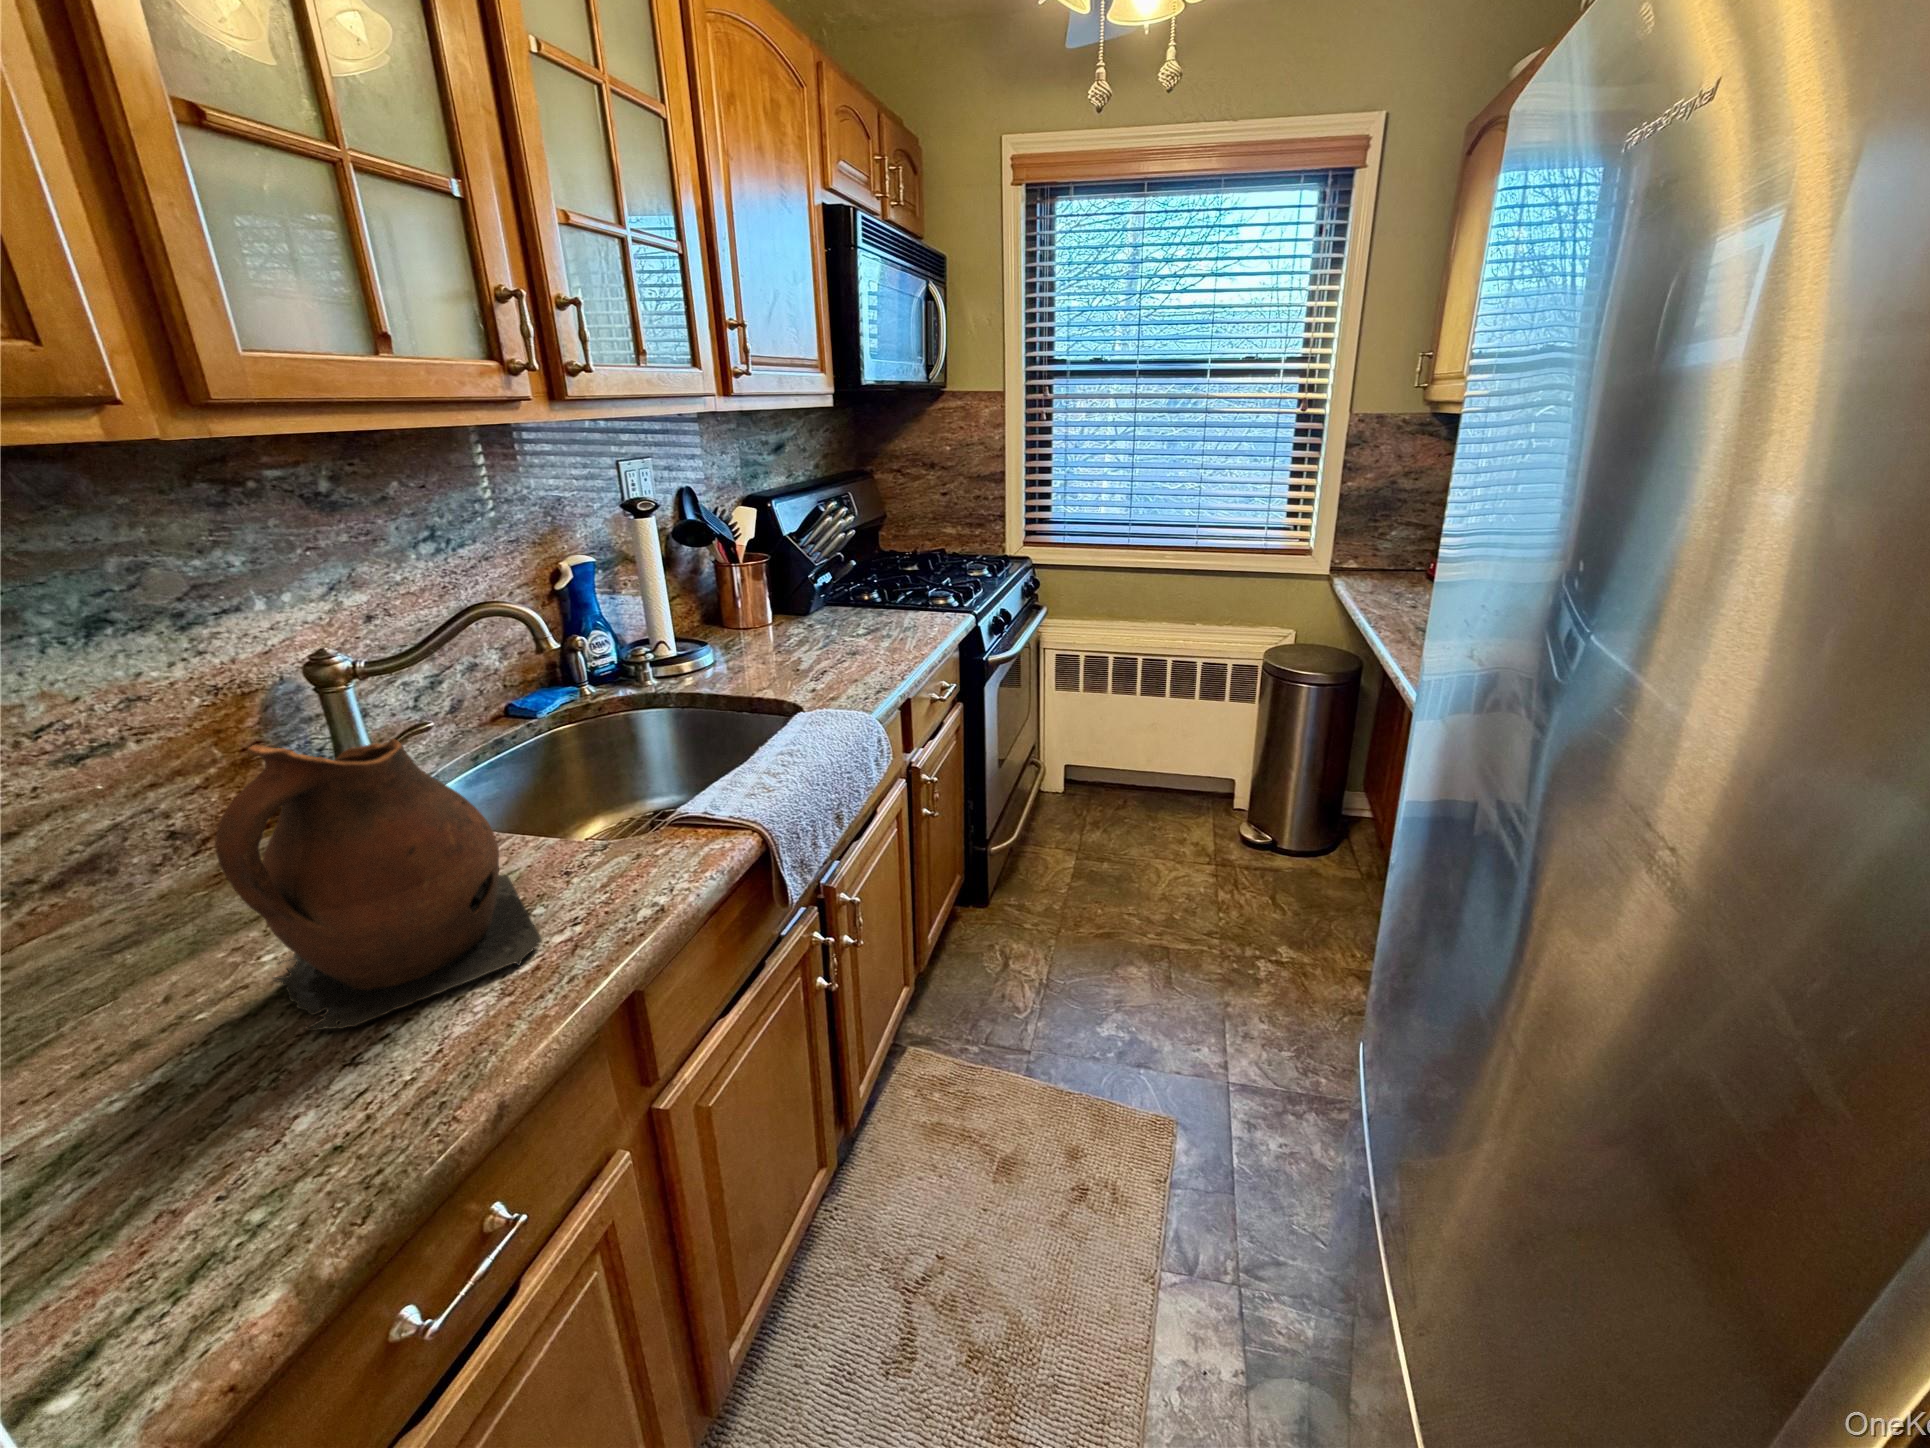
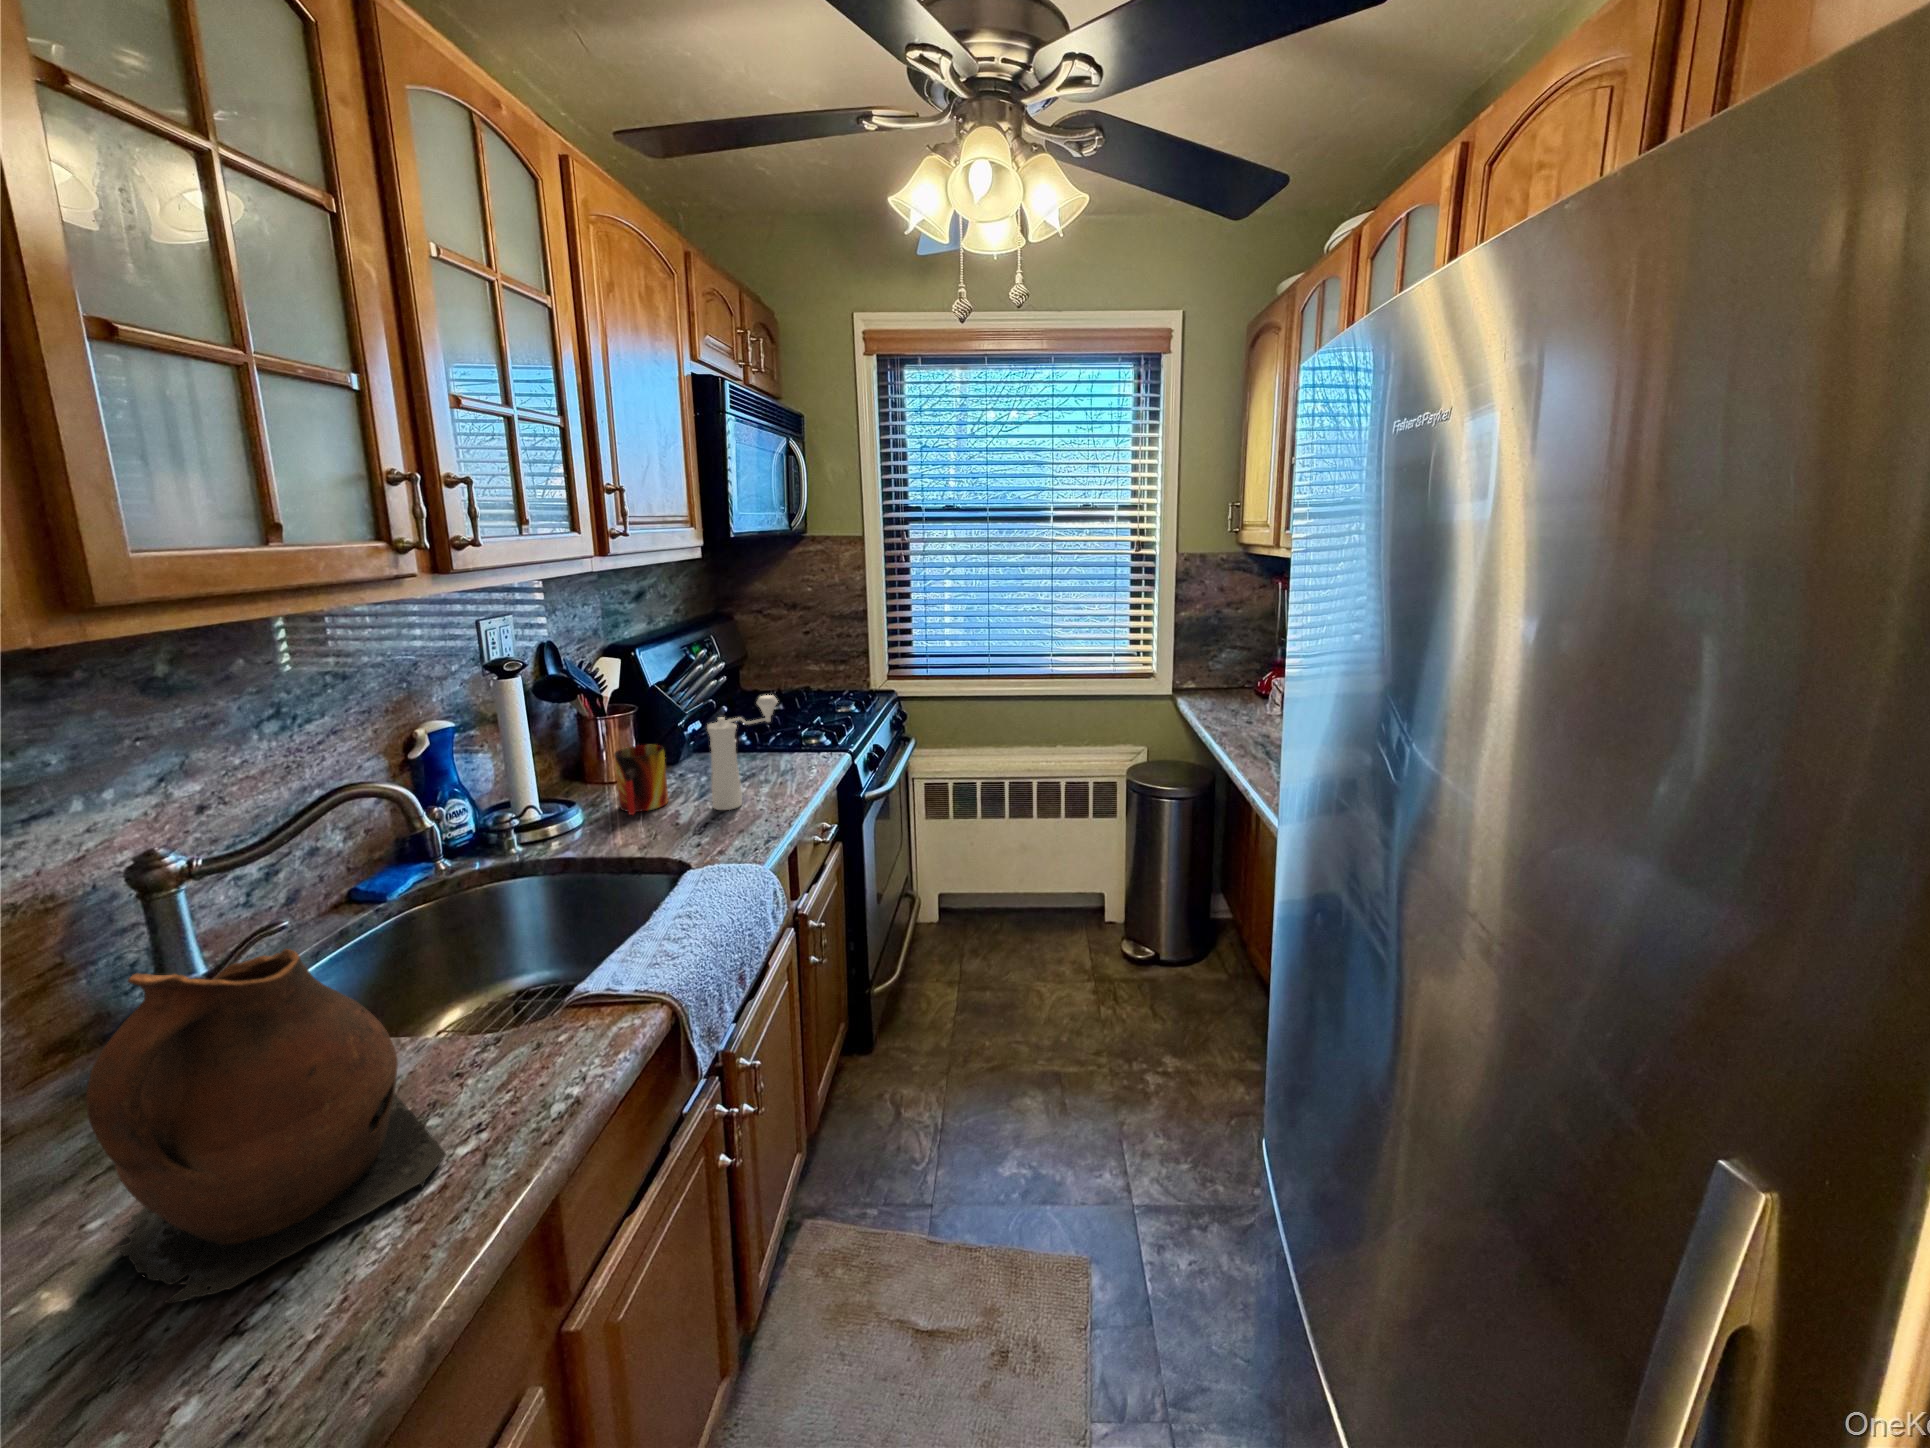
pepper mill: none [825,548,896,661] -> present [707,695,778,810]
mug: none [741,593,792,658] -> present [614,745,669,815]

